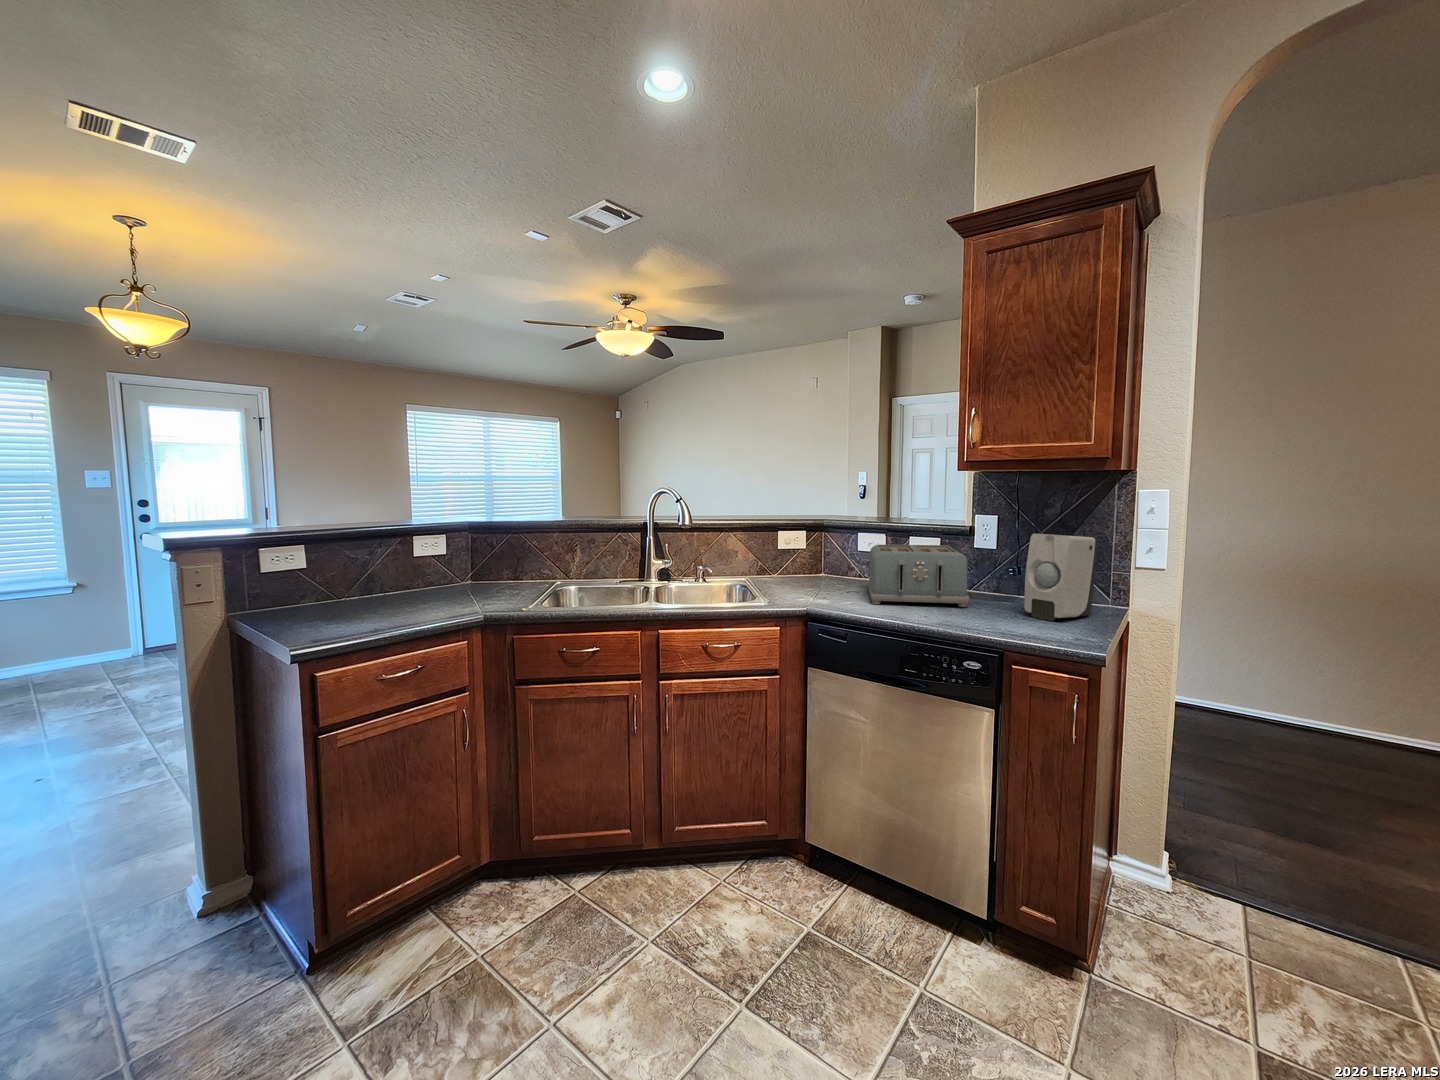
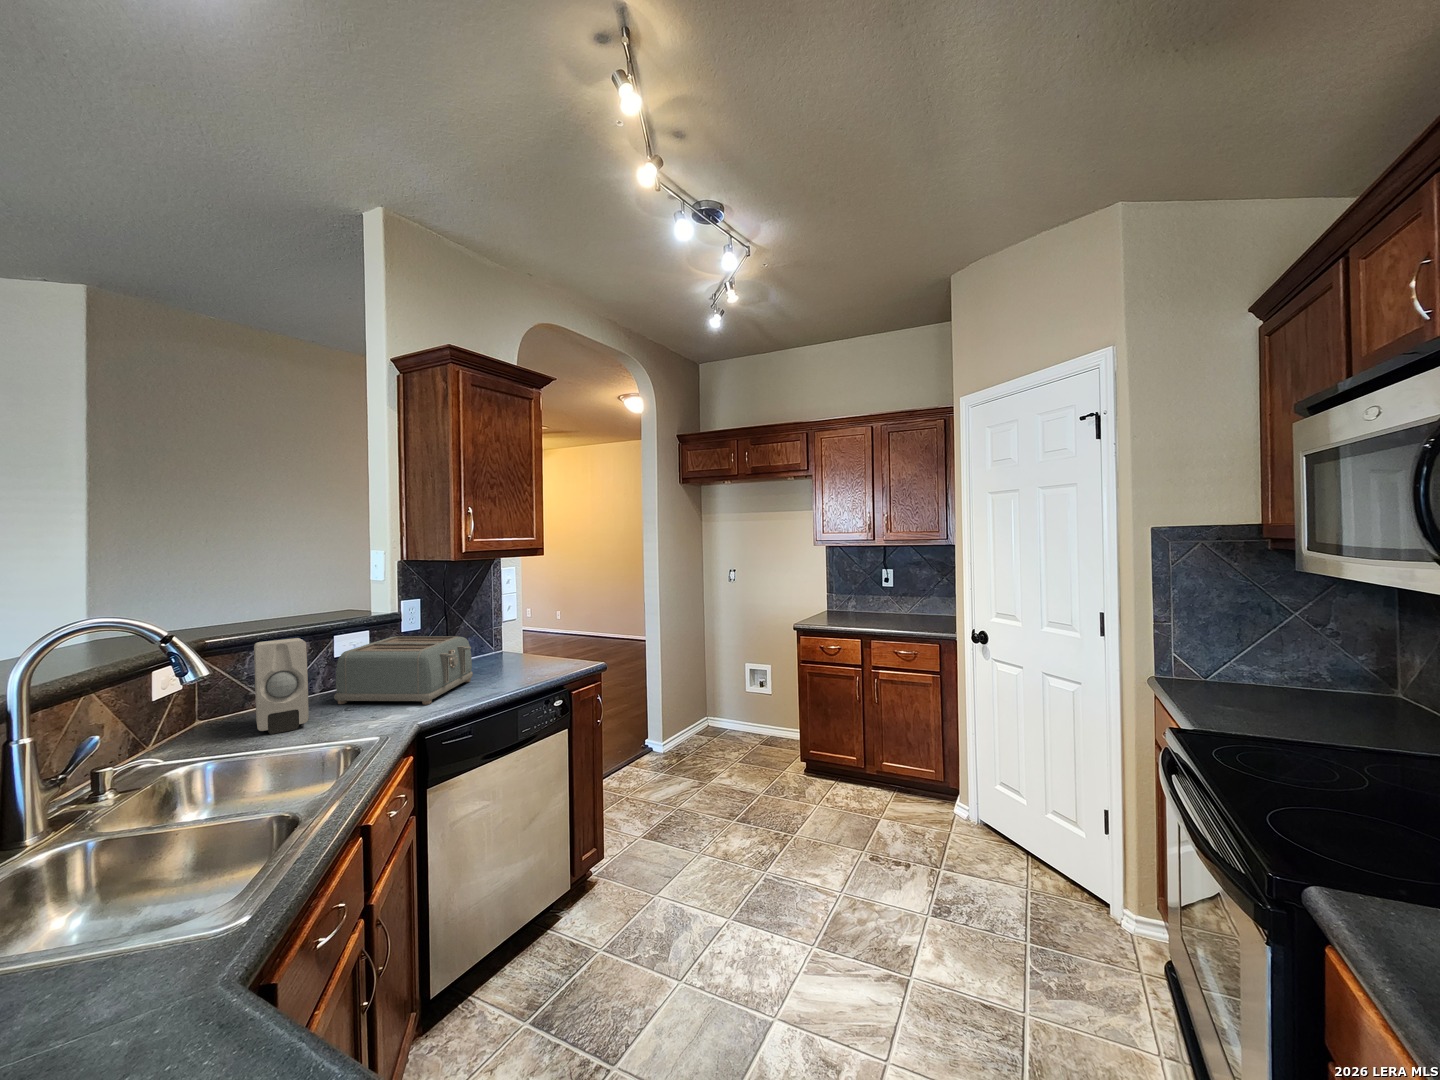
soap dispenser: present [1024,534,1098,621] -> present [254,638,309,734]

